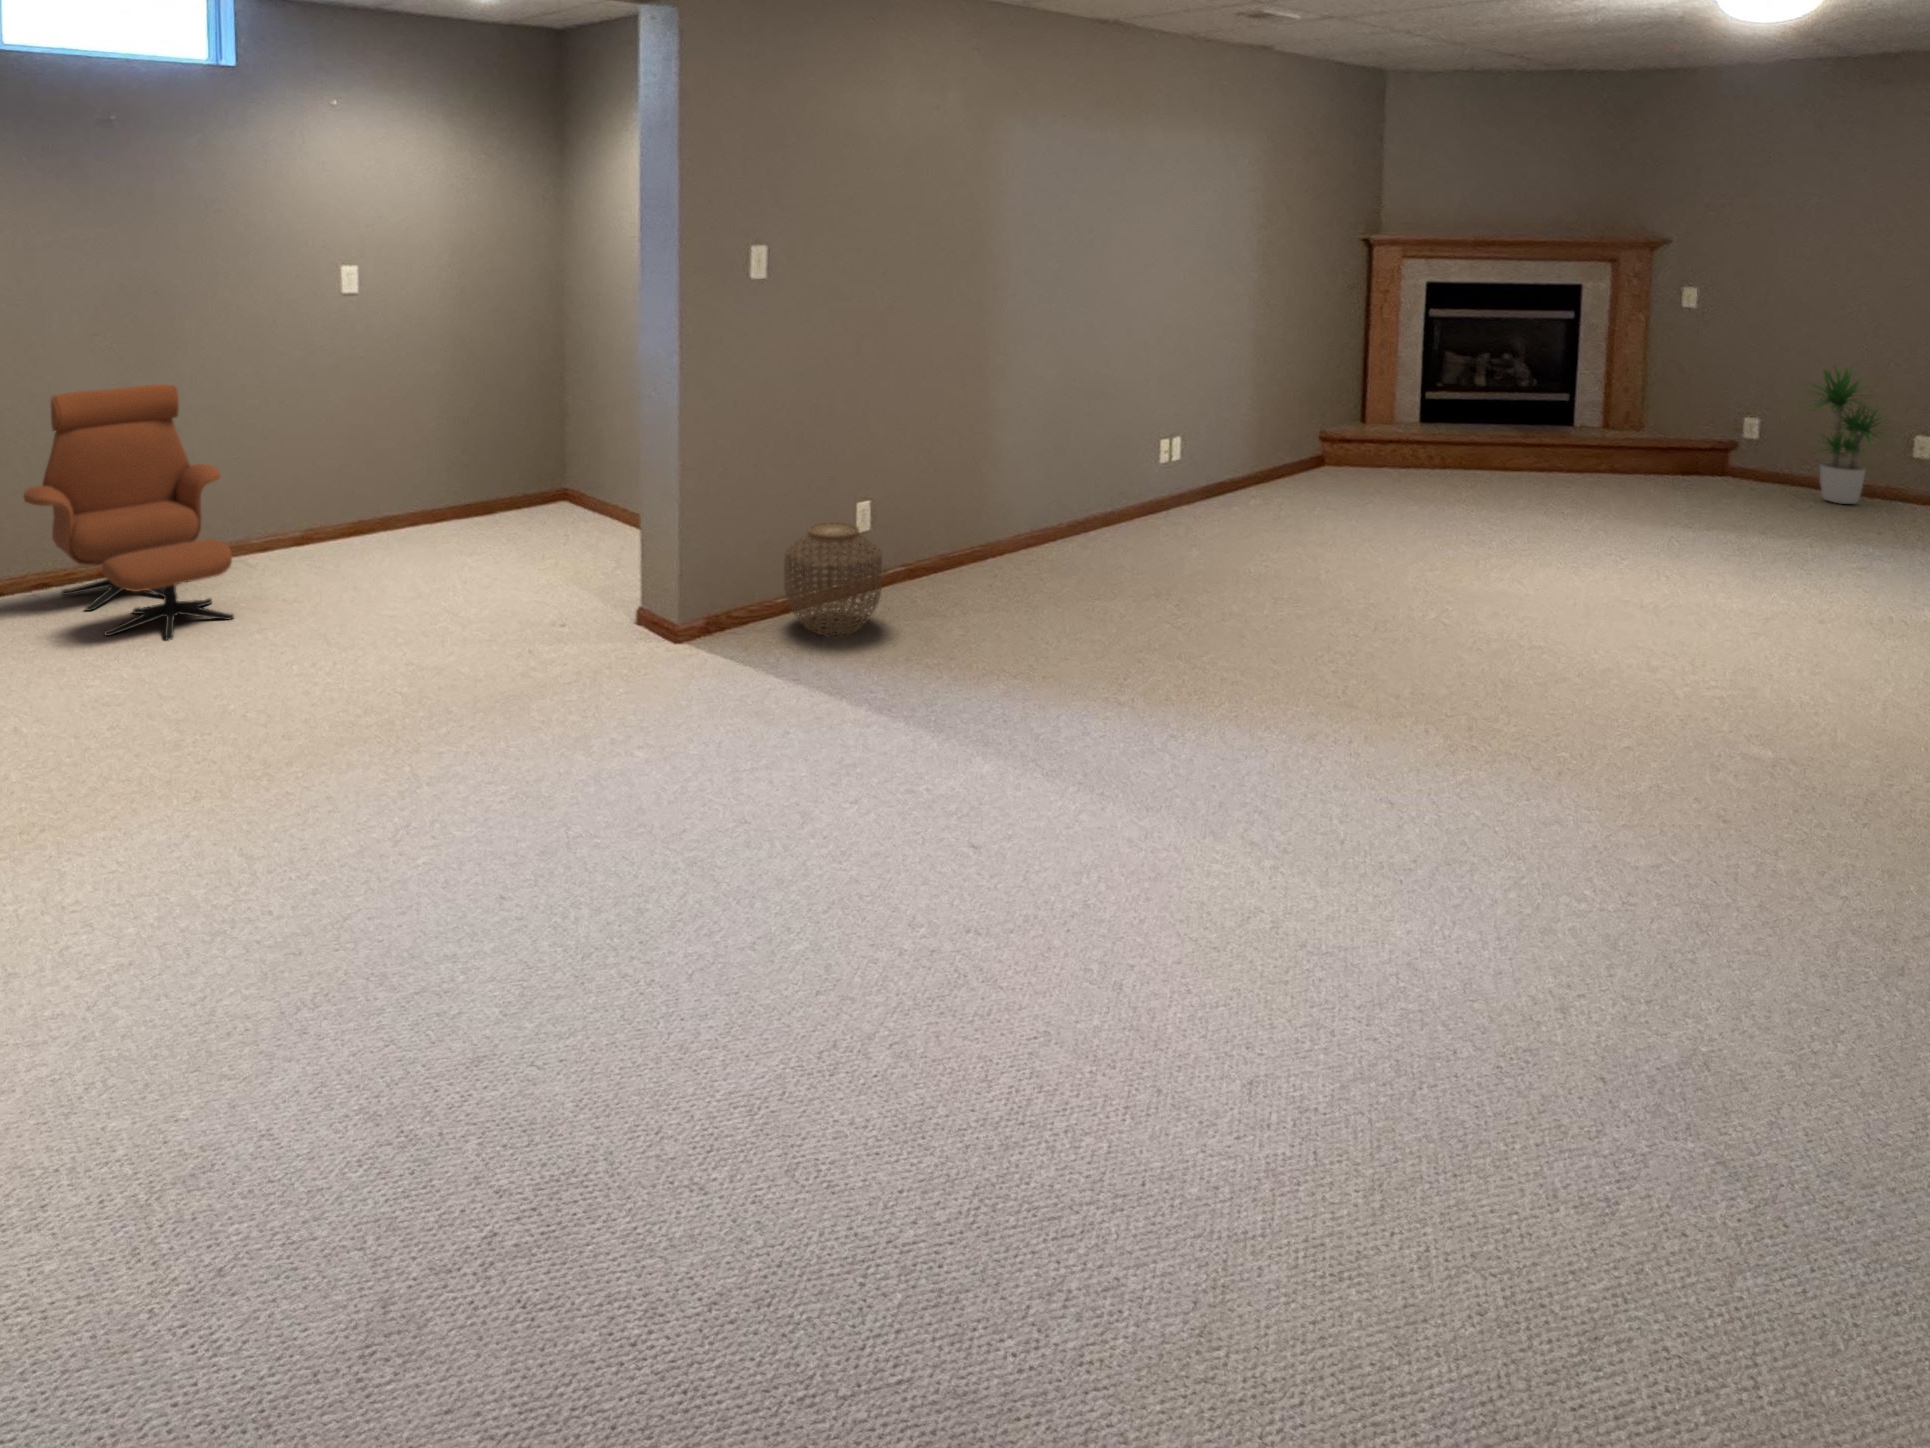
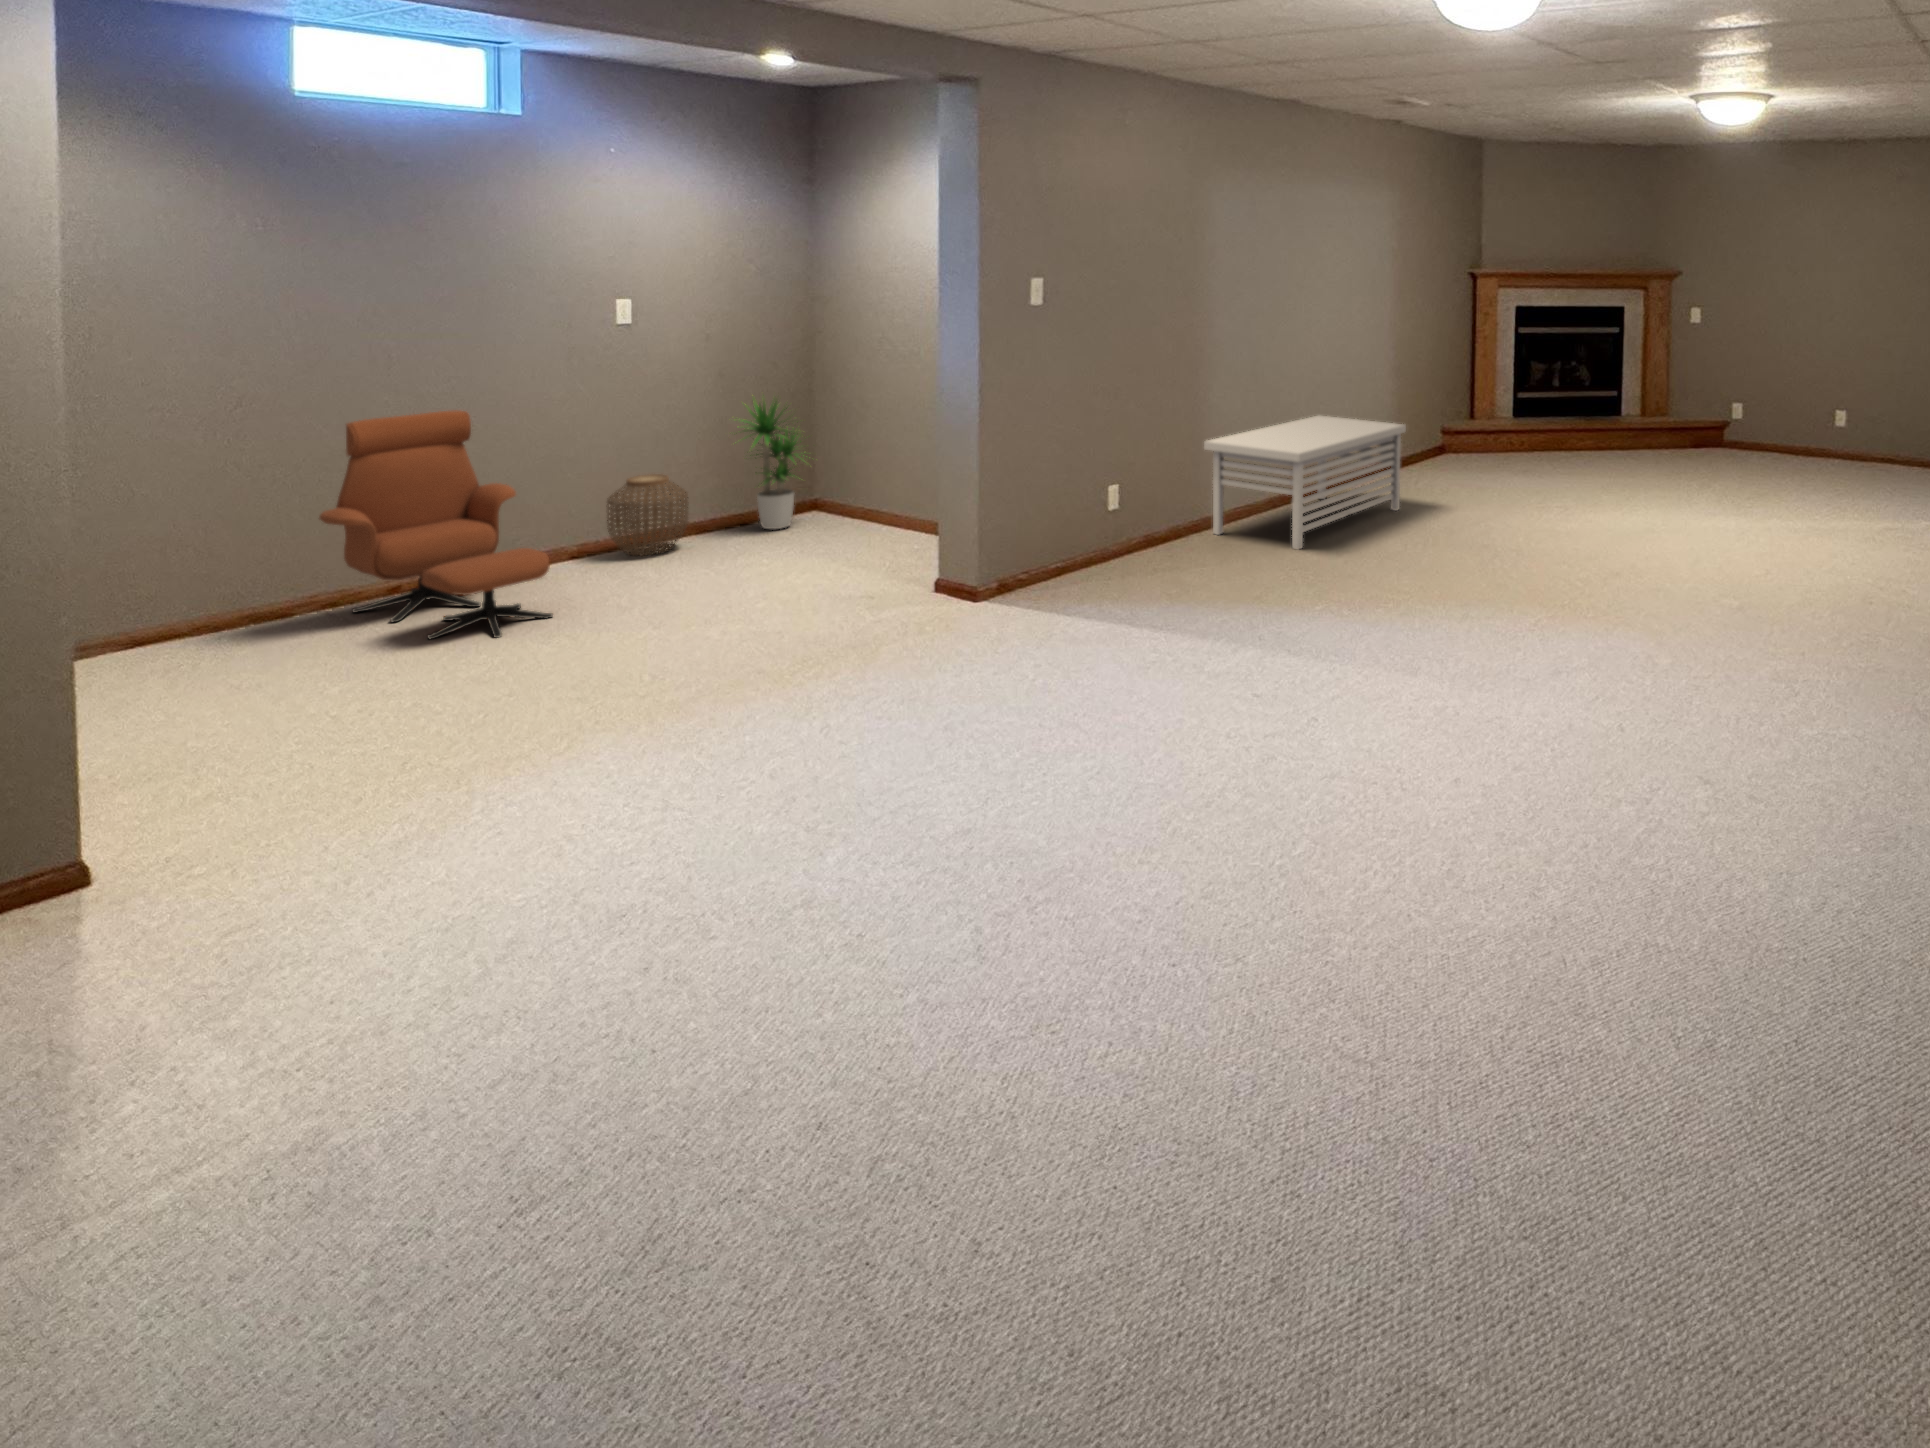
potted plant: present [1804,366,1896,504] -> present [734,398,805,529]
storage bench: none [981,419,1255,597] -> present [1204,416,1406,549]
woven basket: present [785,522,882,636] -> present [607,474,688,556]

